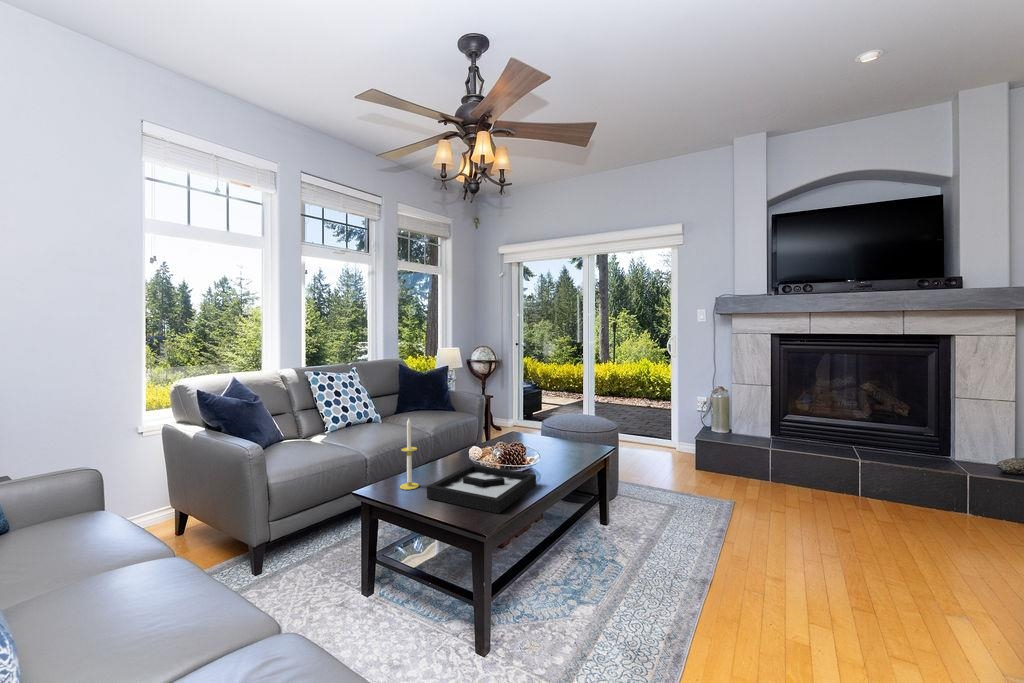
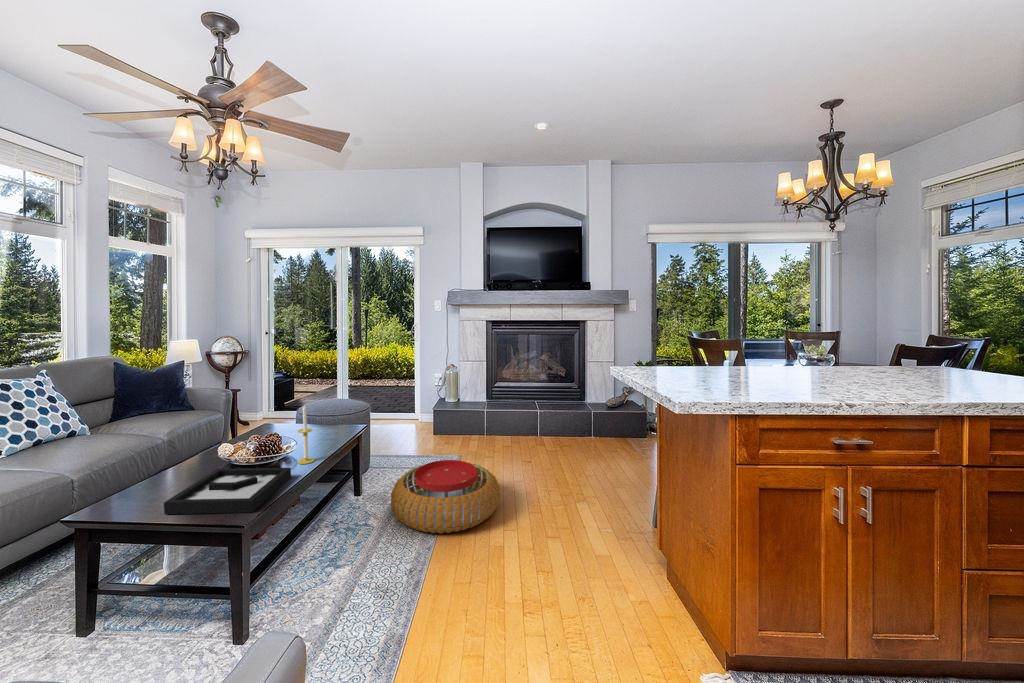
candle: present [400,418,419,490] -> present [298,405,315,464]
pouf: none [643,502,801,605] -> present [391,460,500,534]

